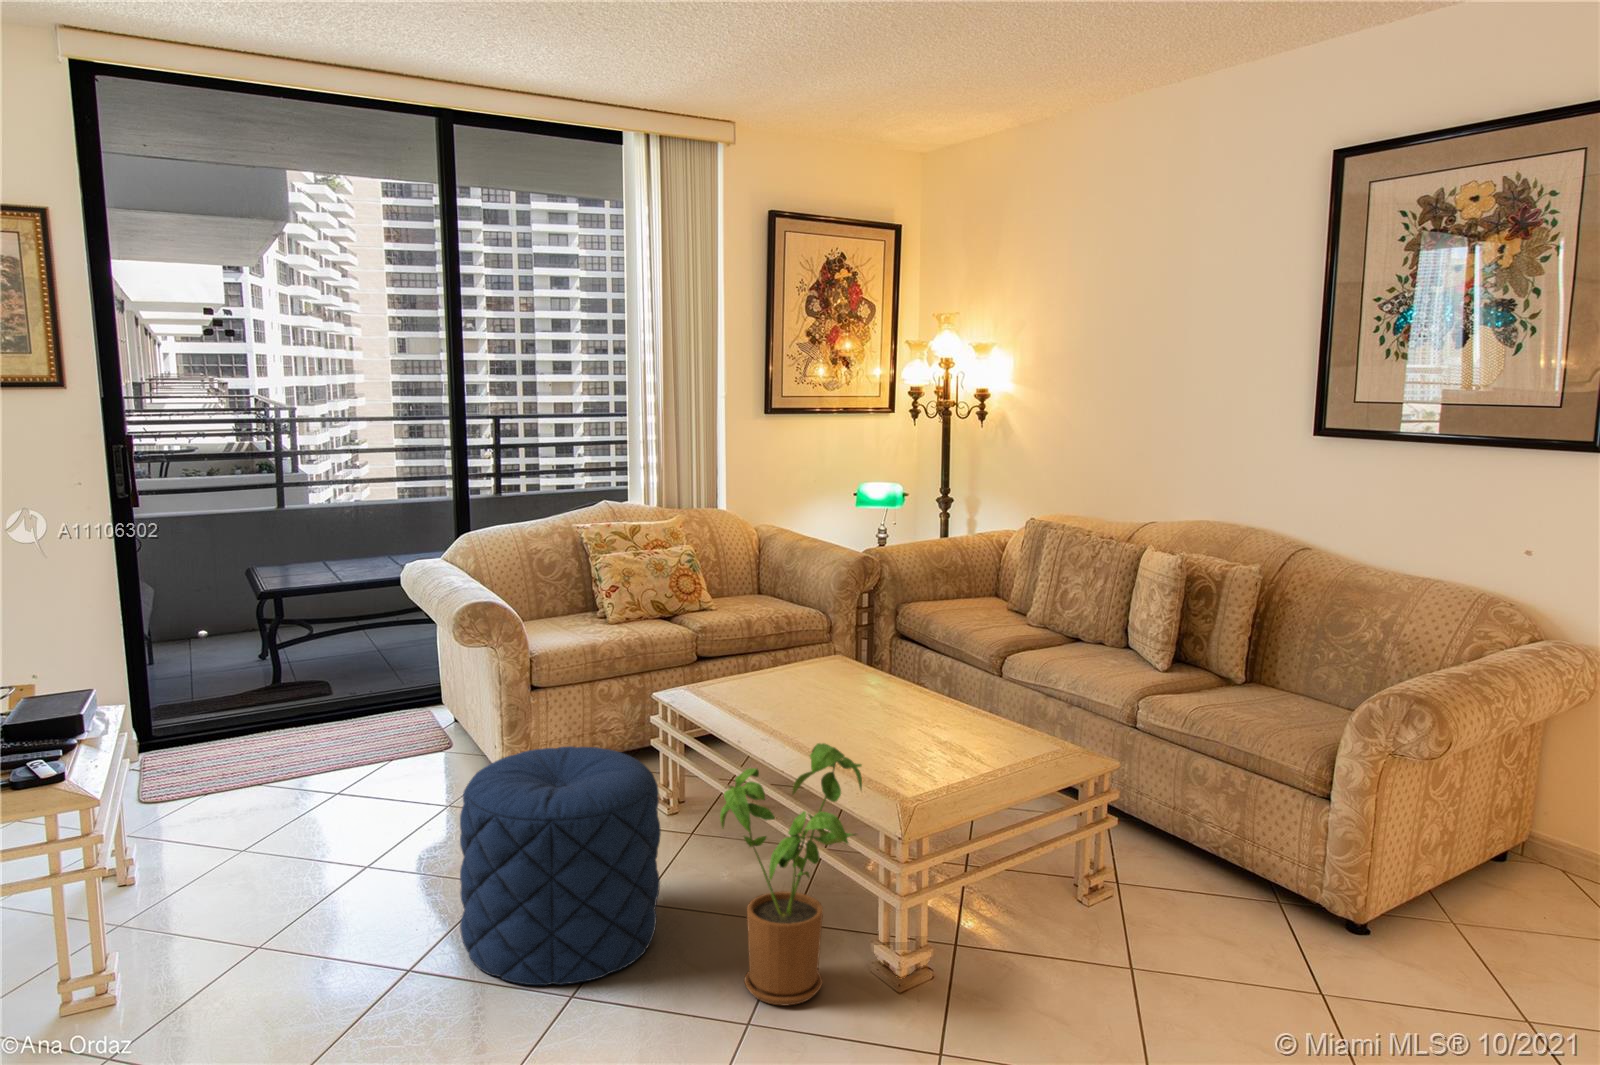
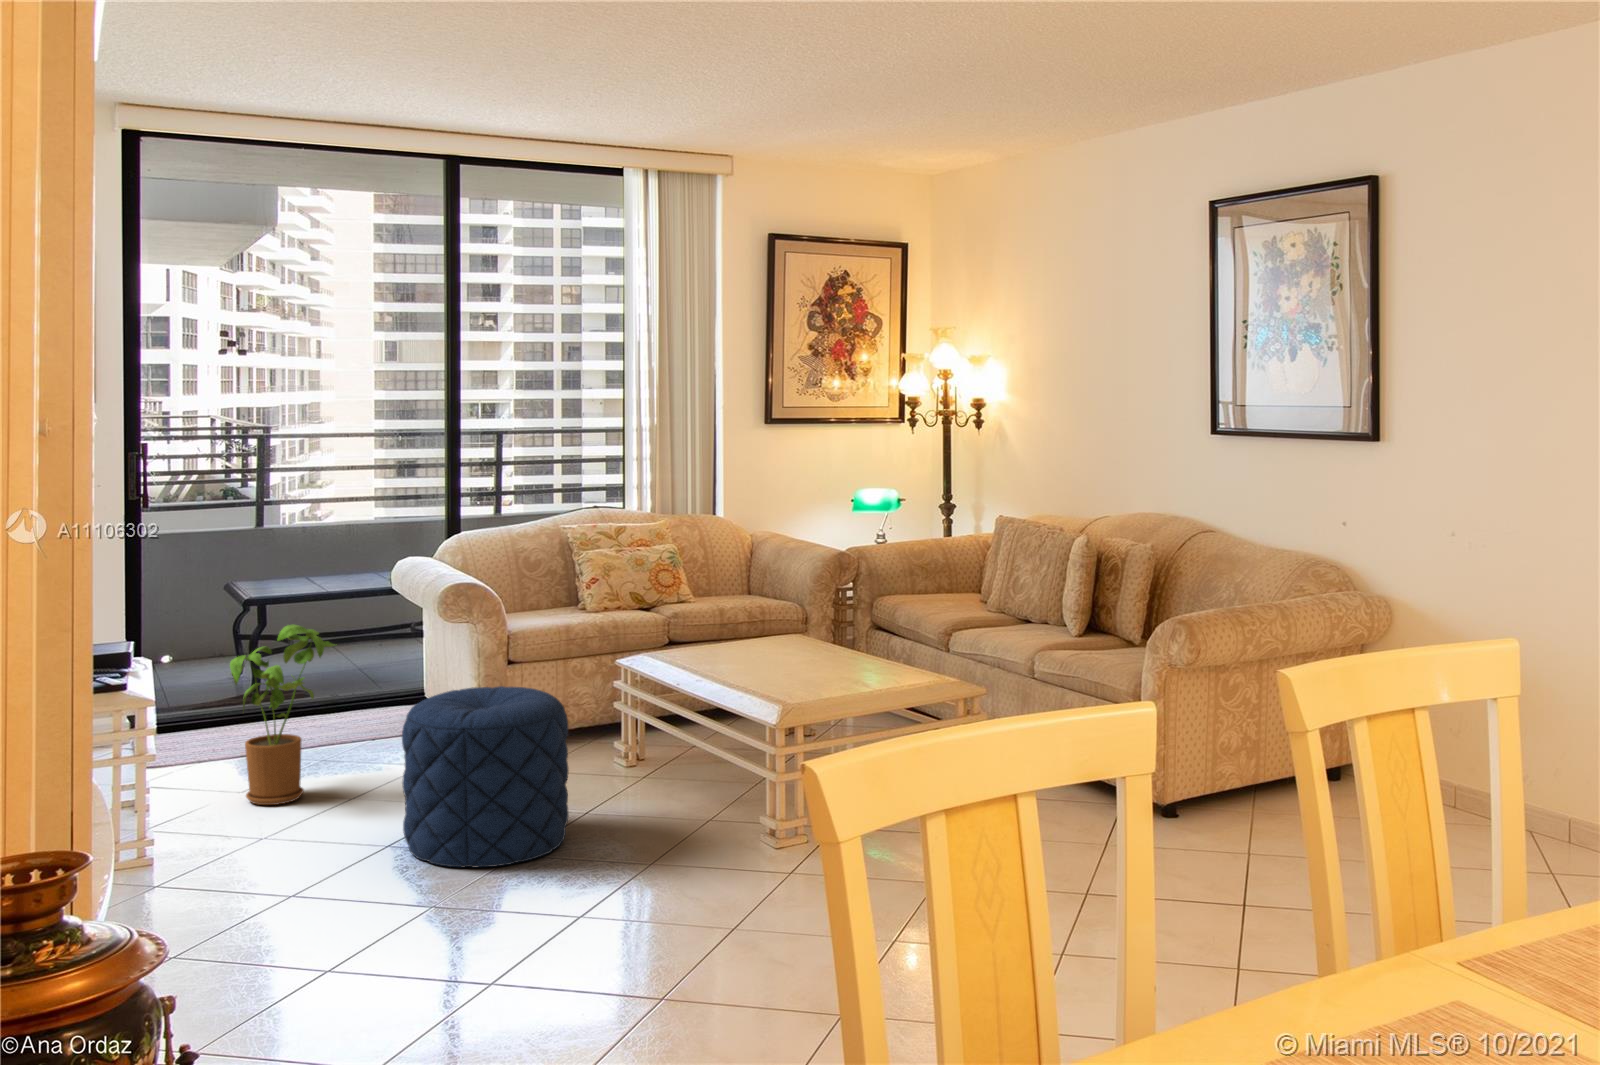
house plant: present [720,743,862,1005] -> present [230,625,334,805]

